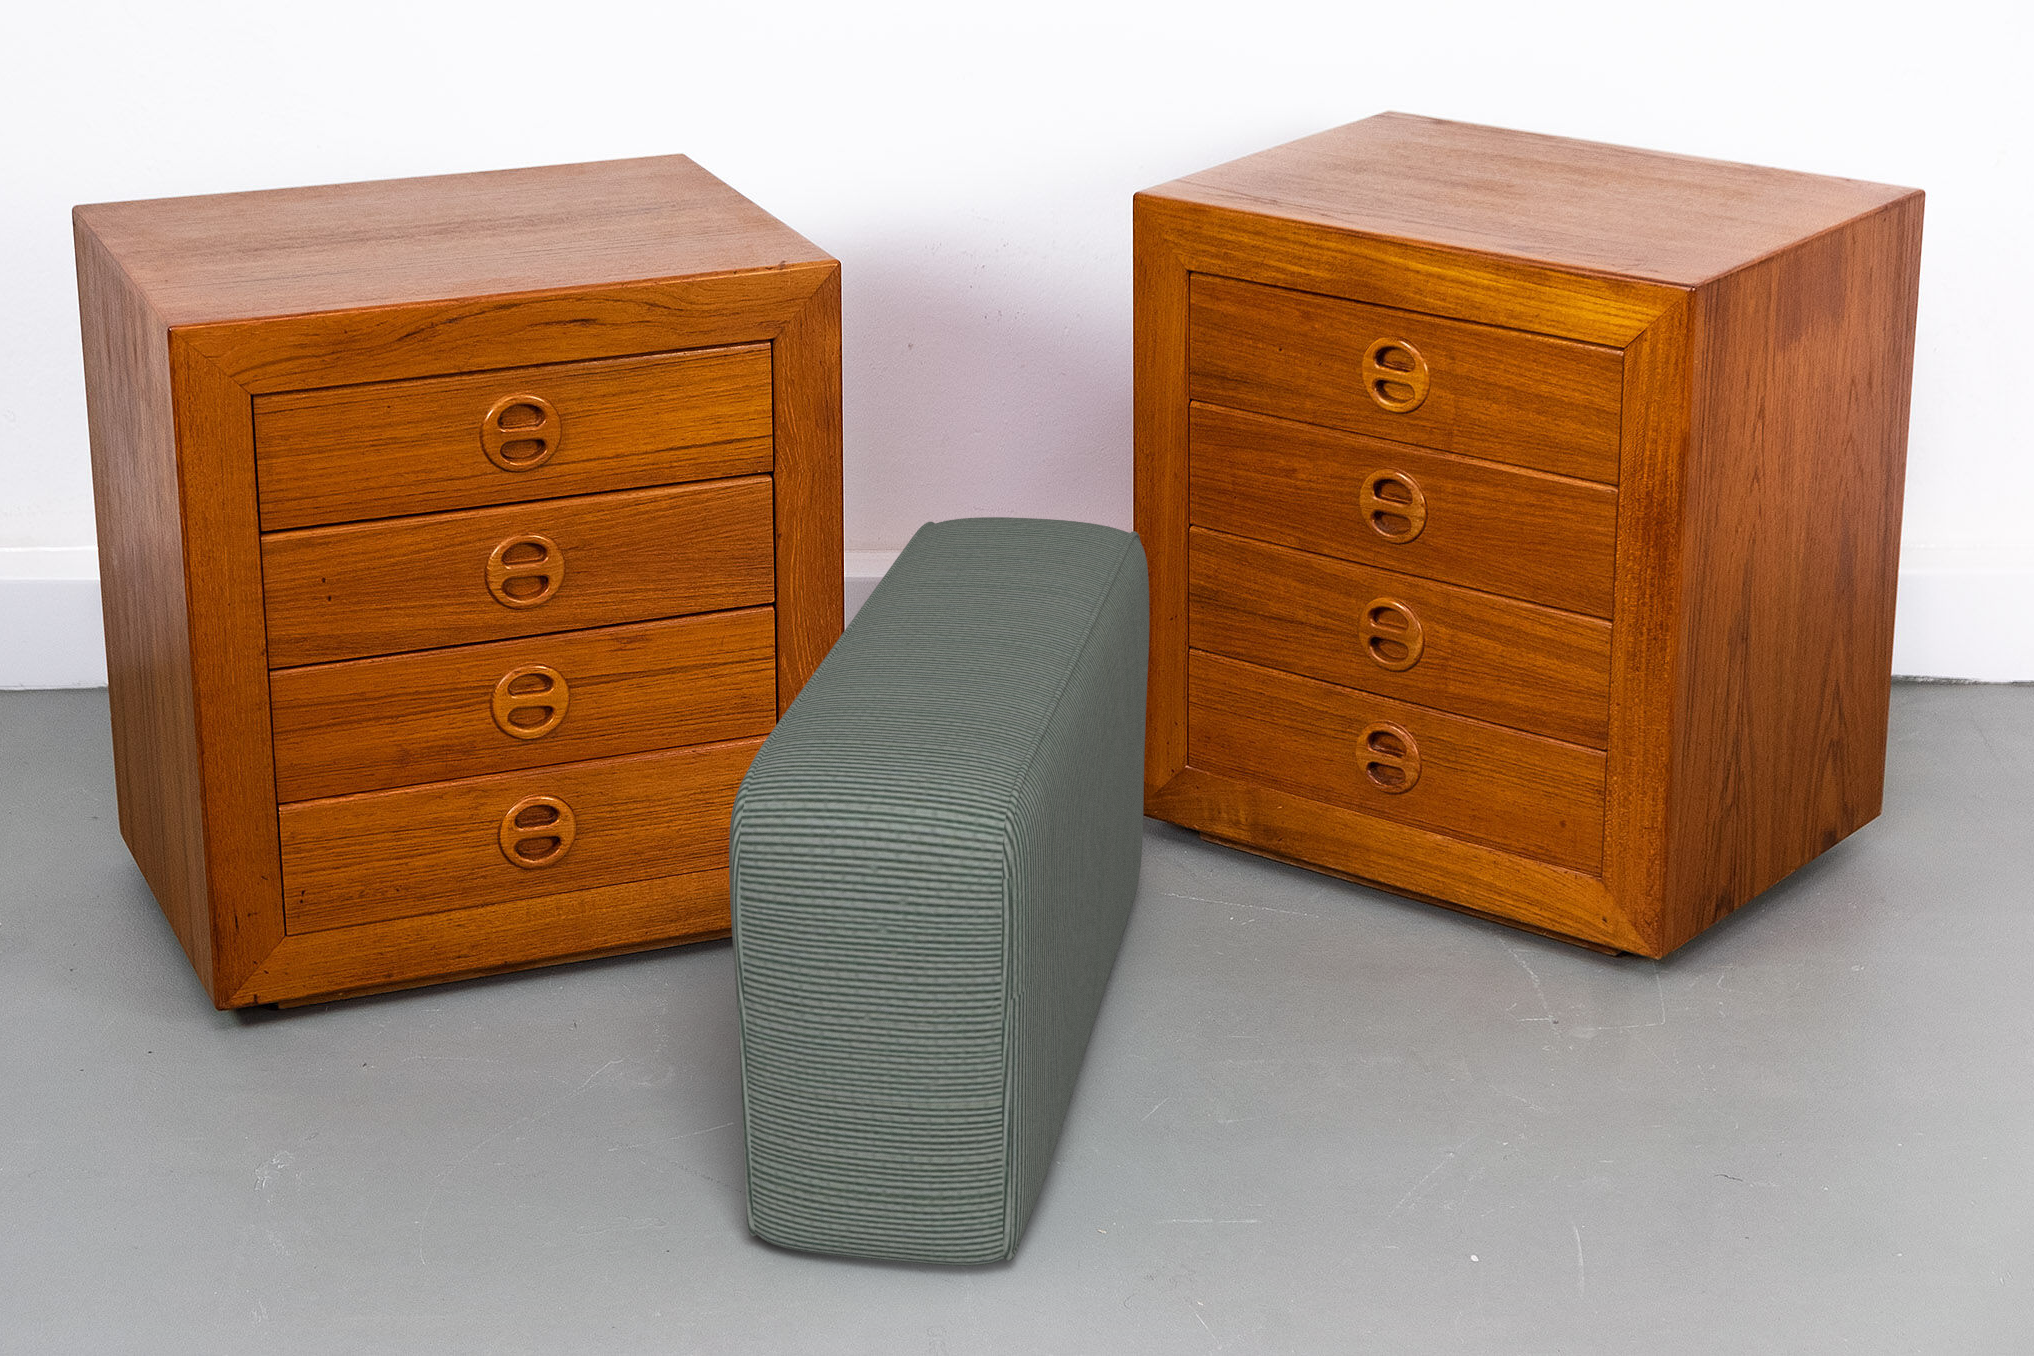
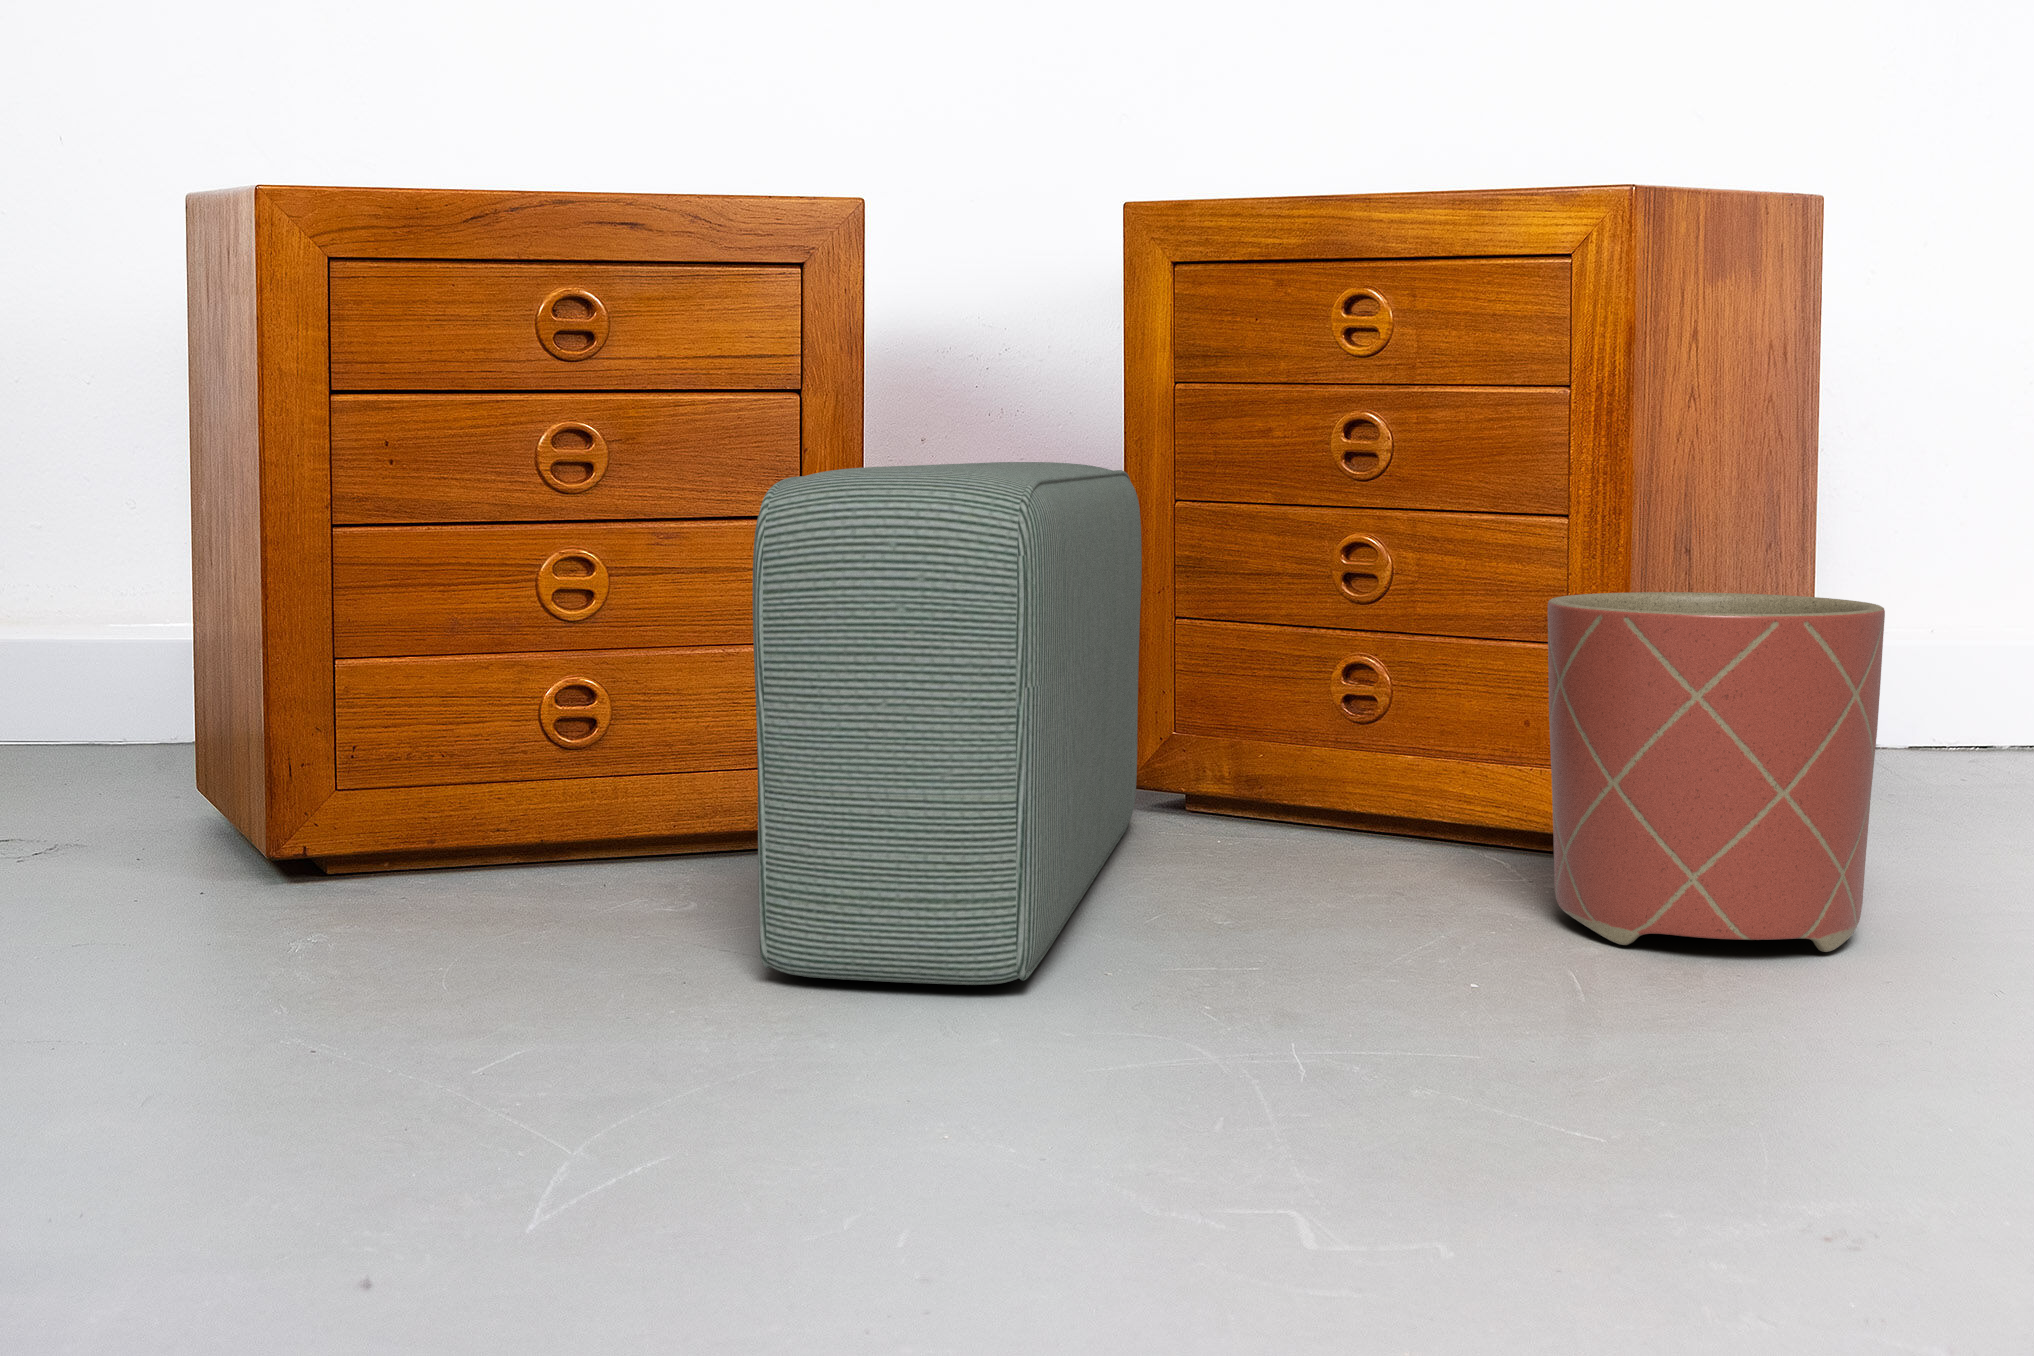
planter: none [1562,748,1914,1174] -> present [1548,592,1885,952]

